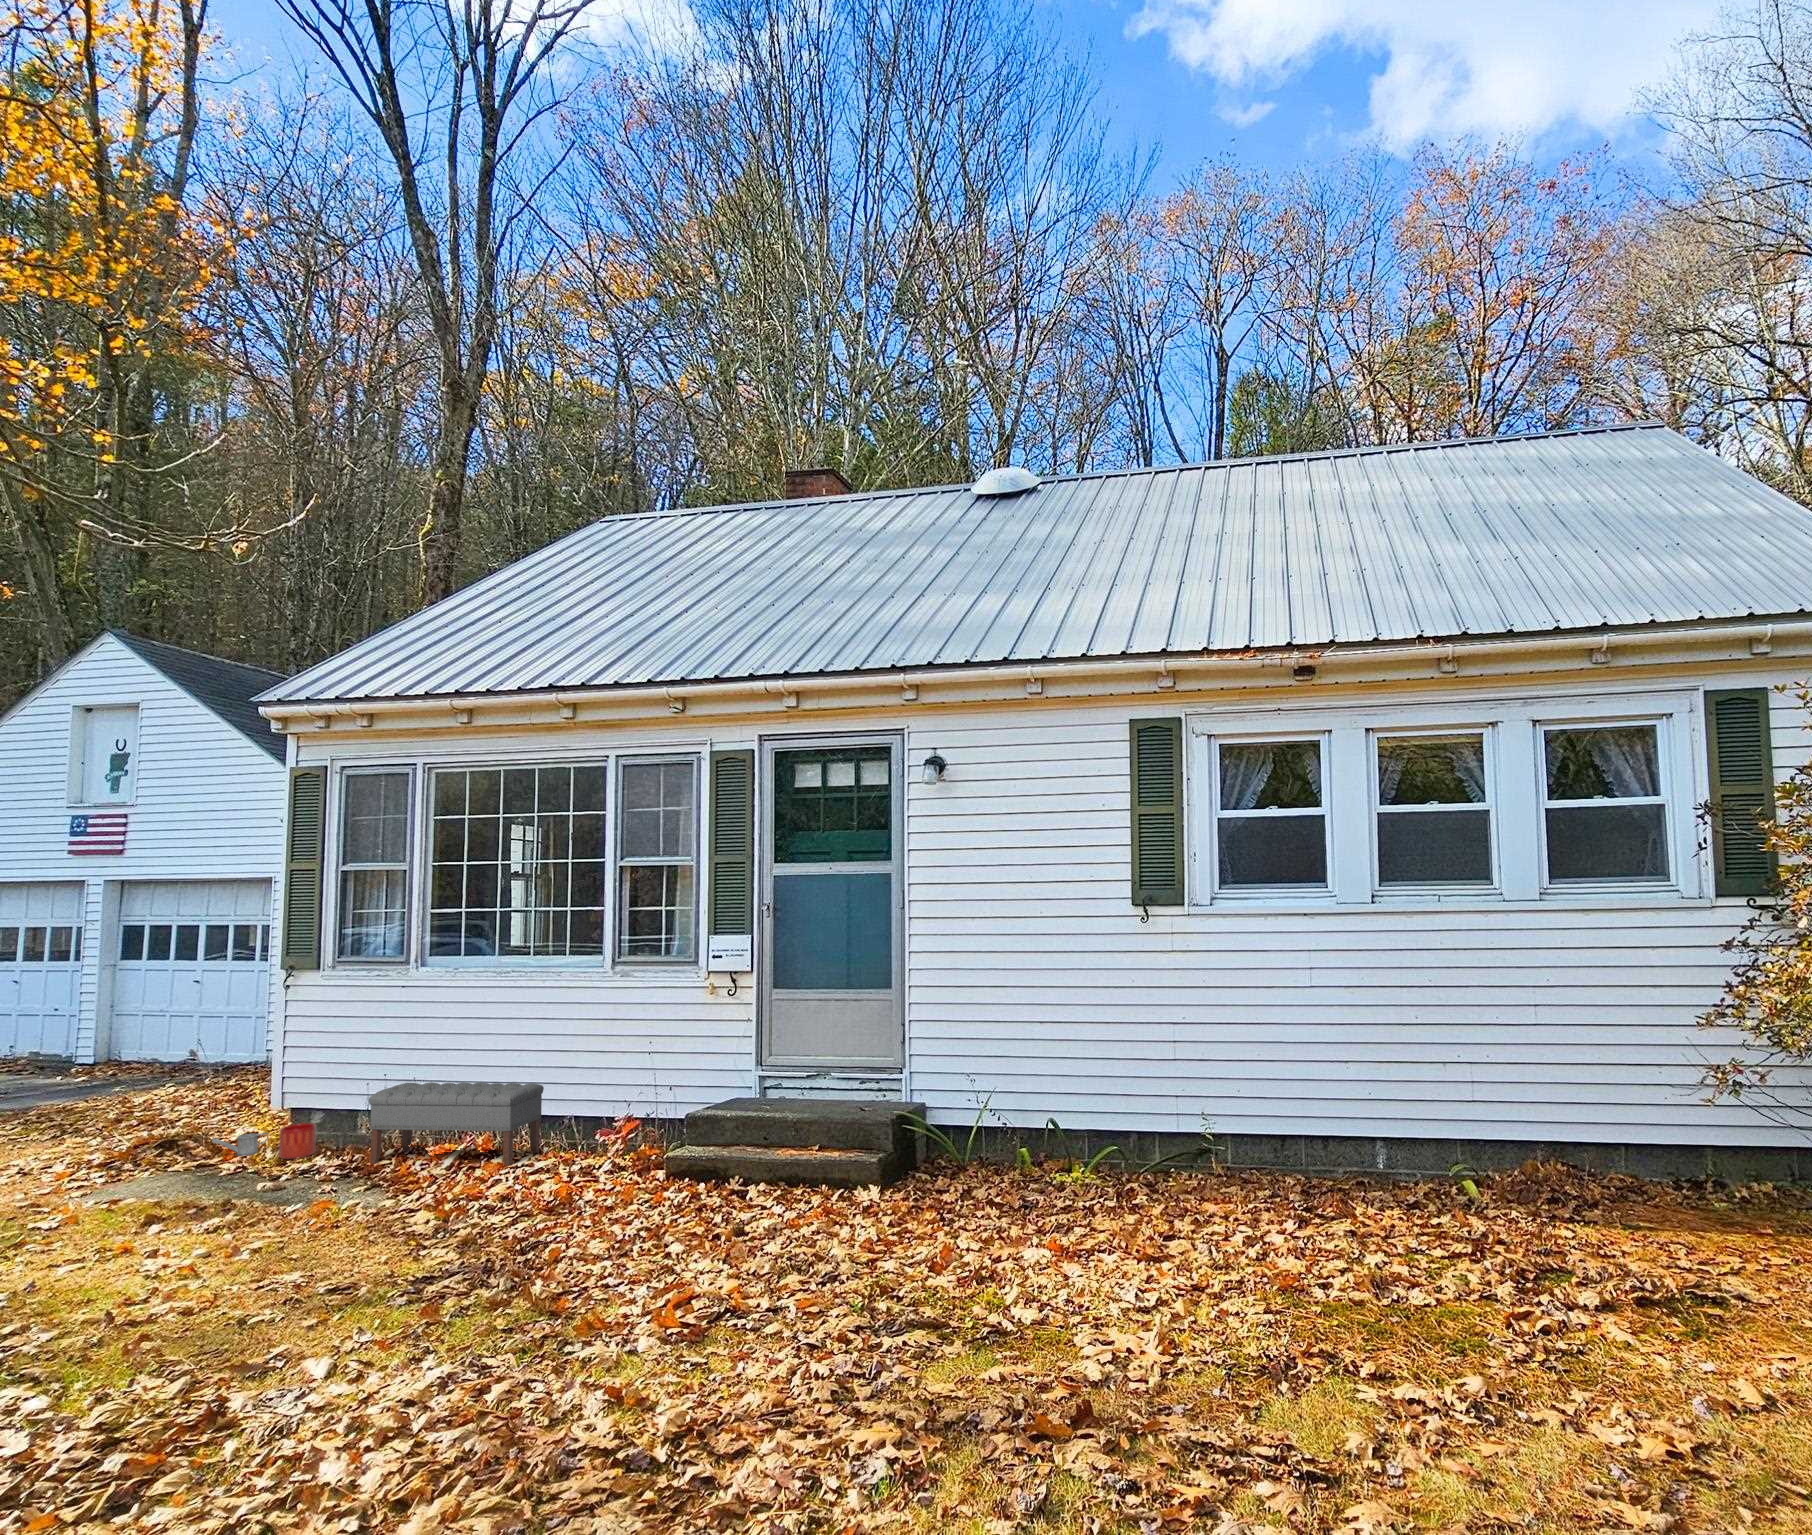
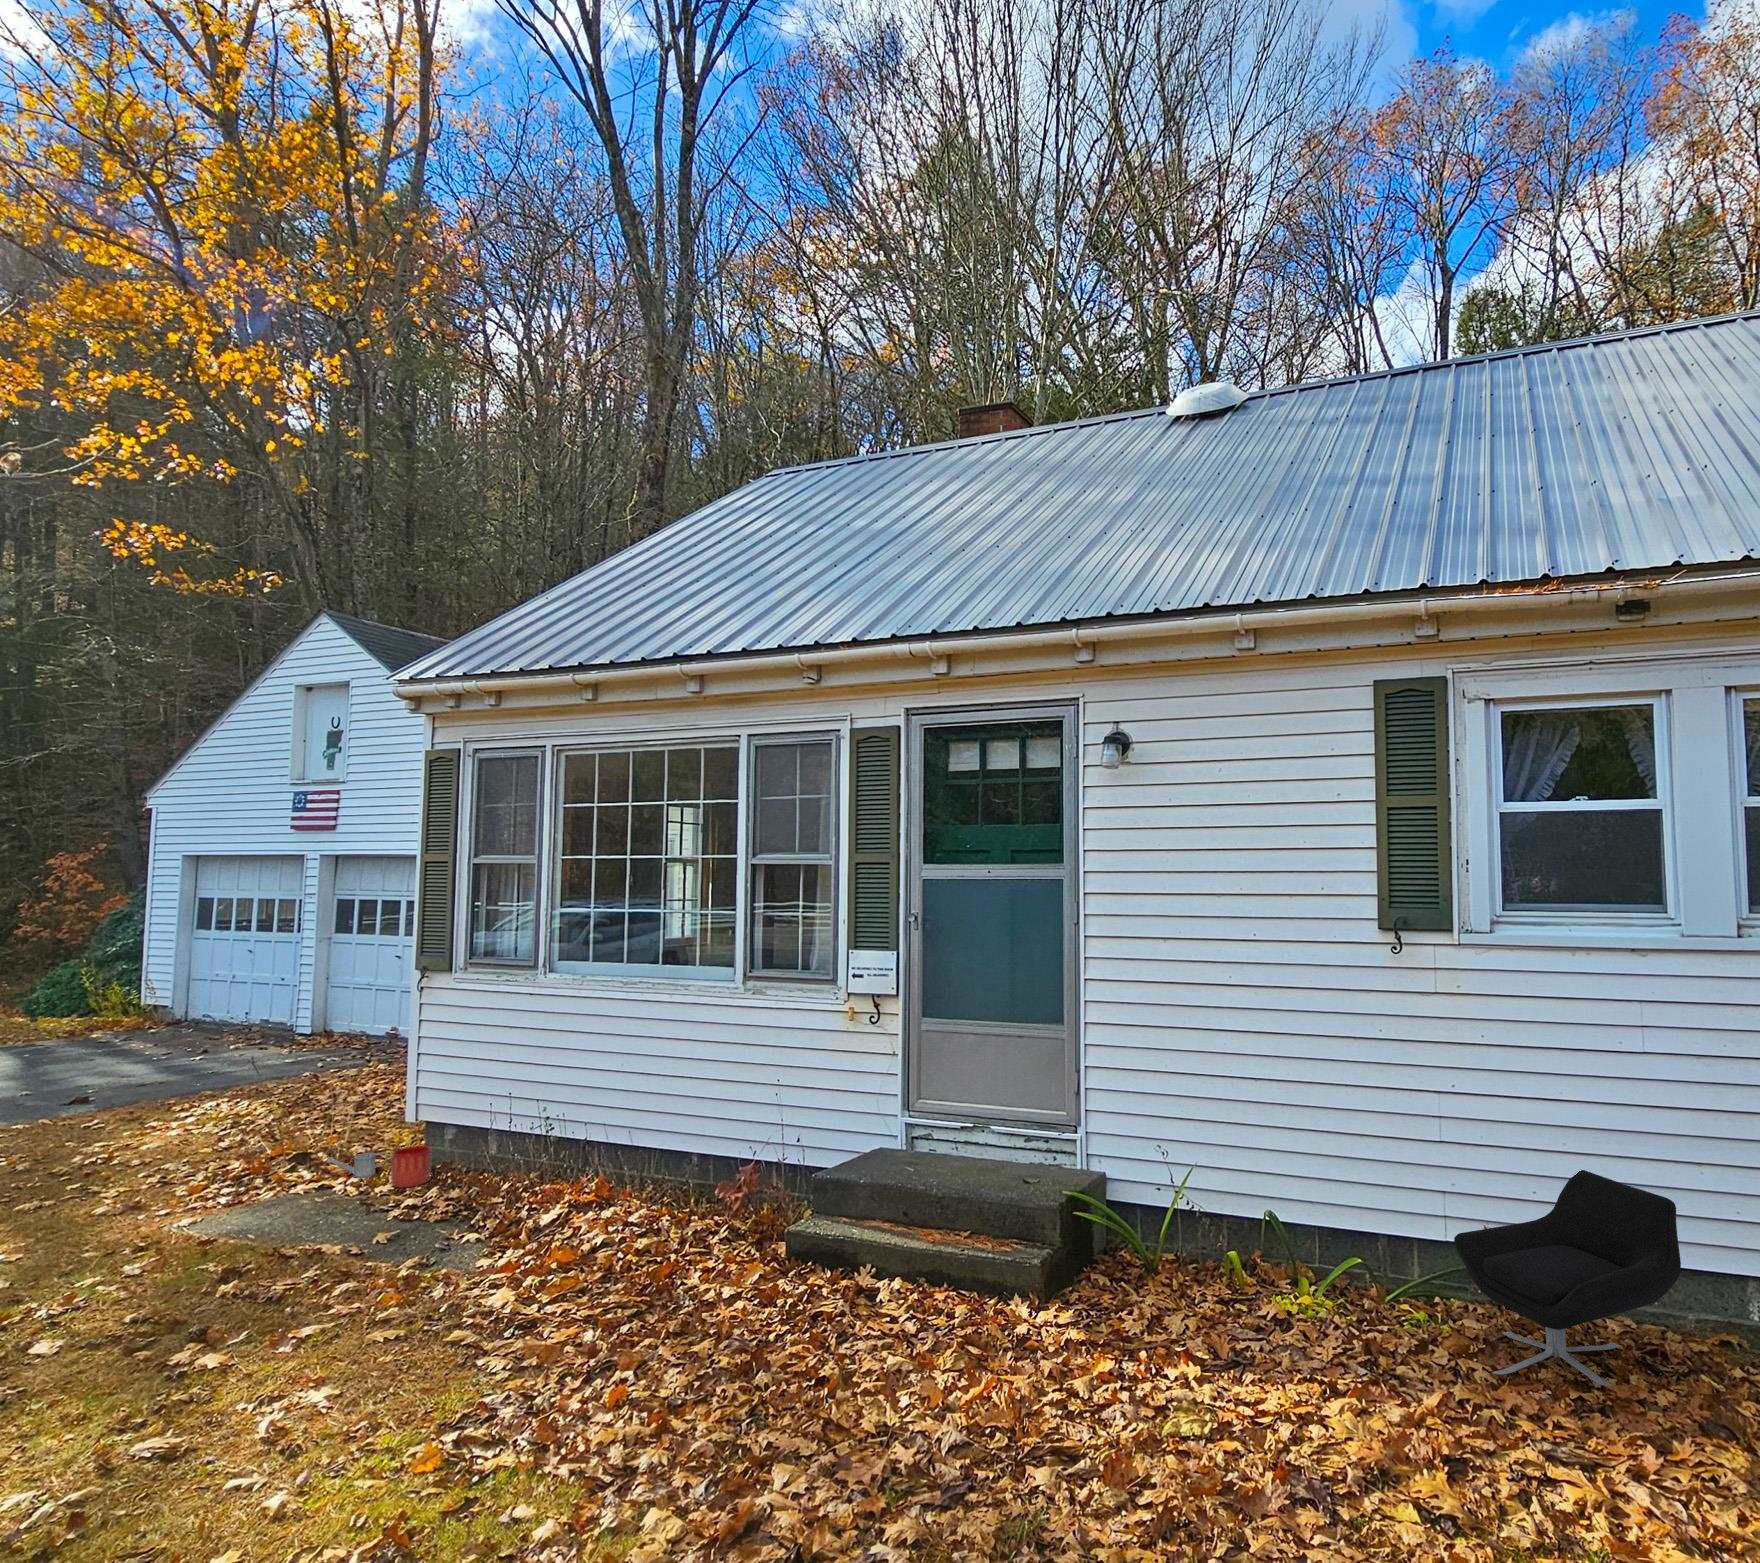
lounge chair: none [1177,1071,1324,1210] -> present [1454,1170,1681,1386]
bench: present [369,1082,544,1166] -> none [471,1109,664,1221]

